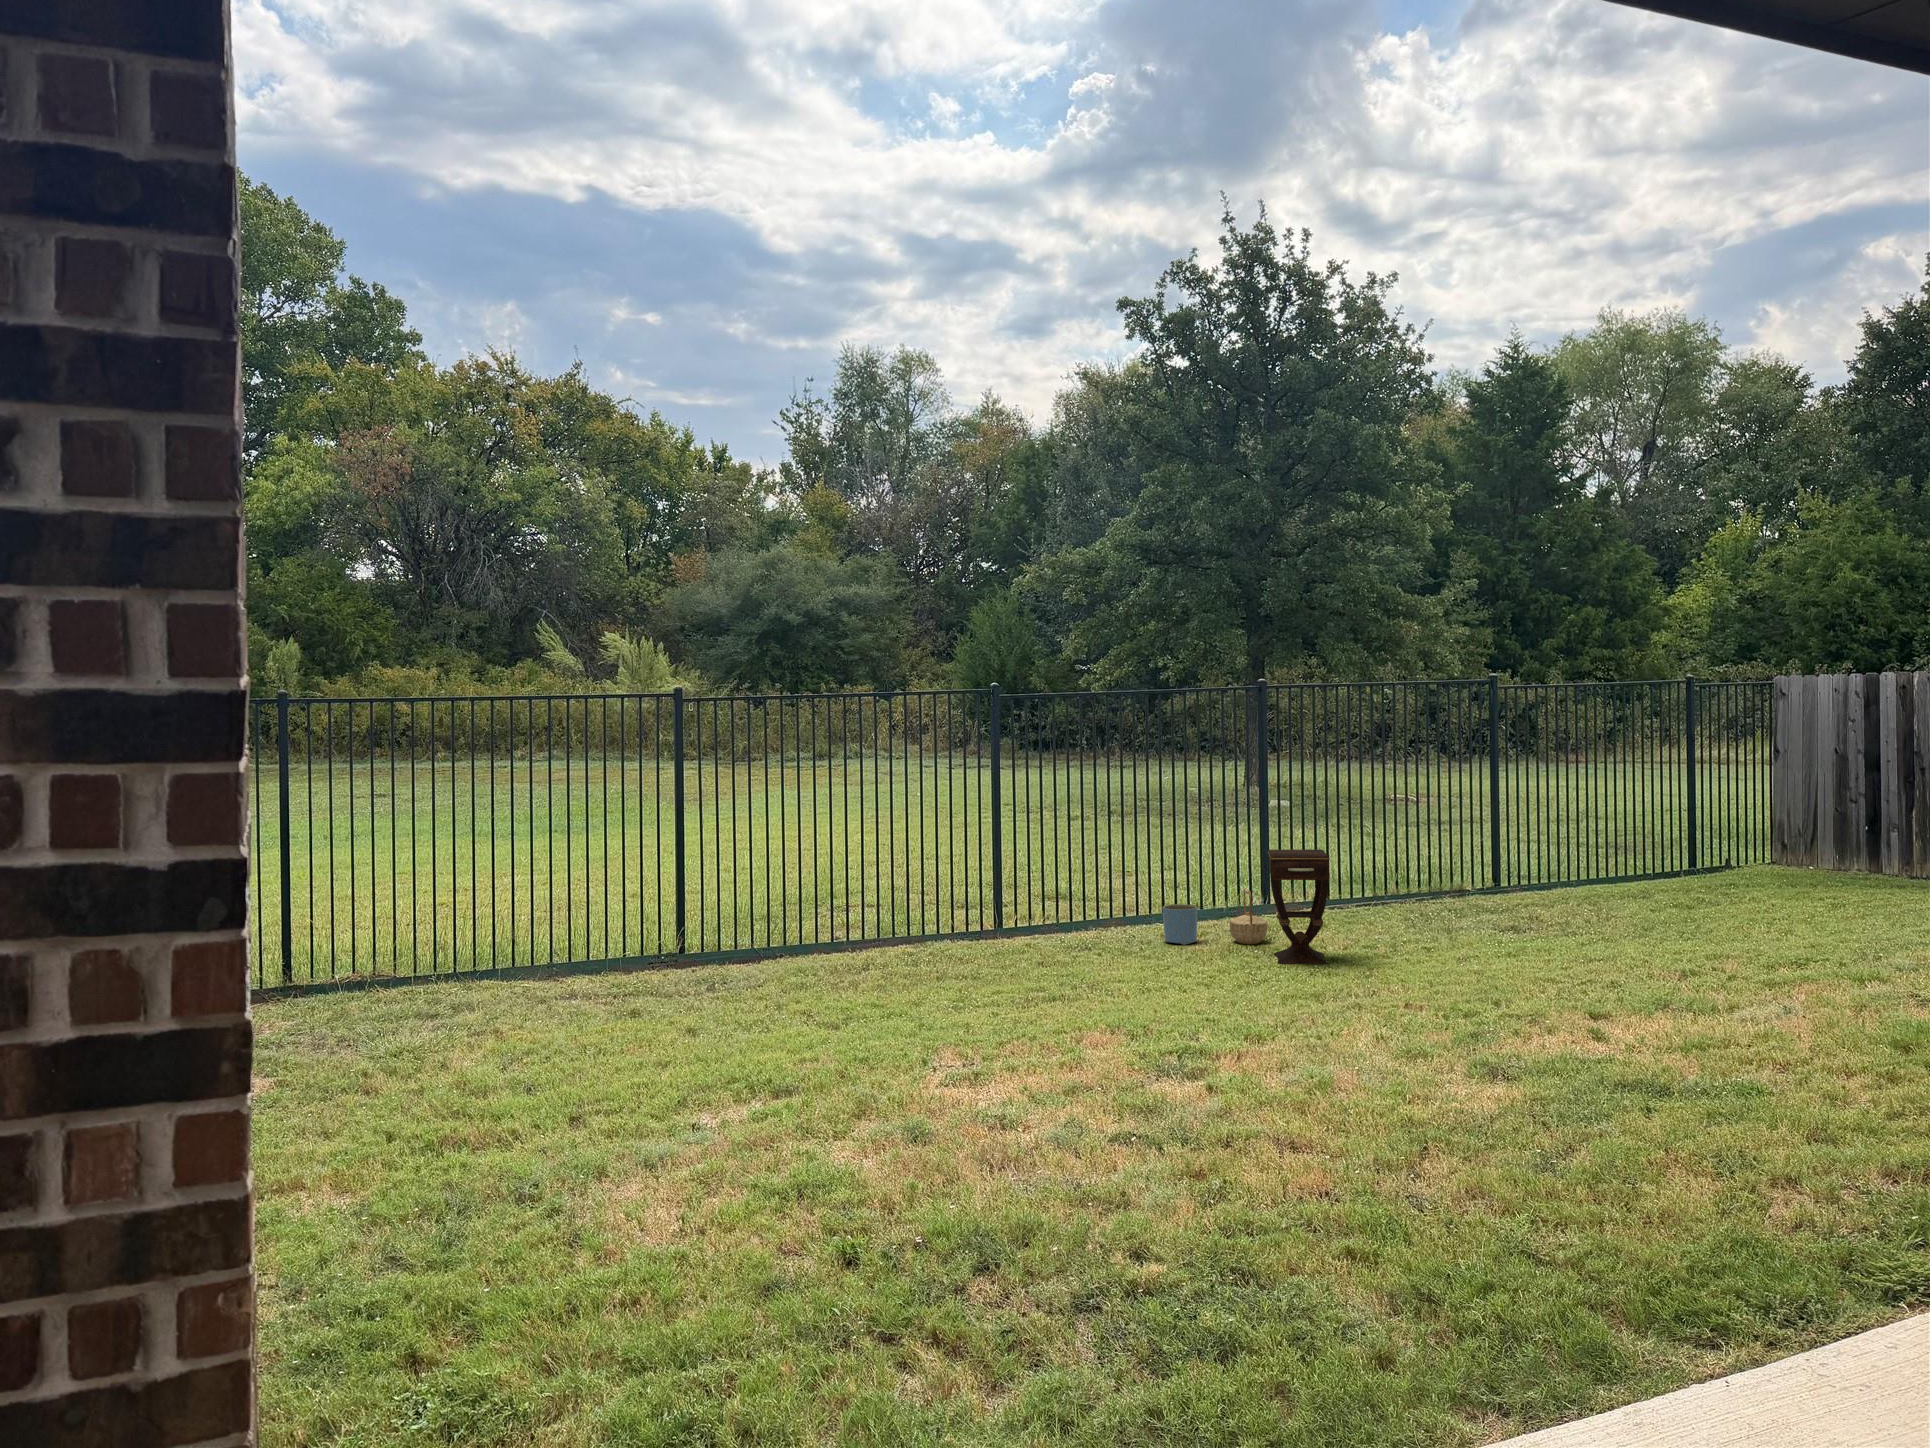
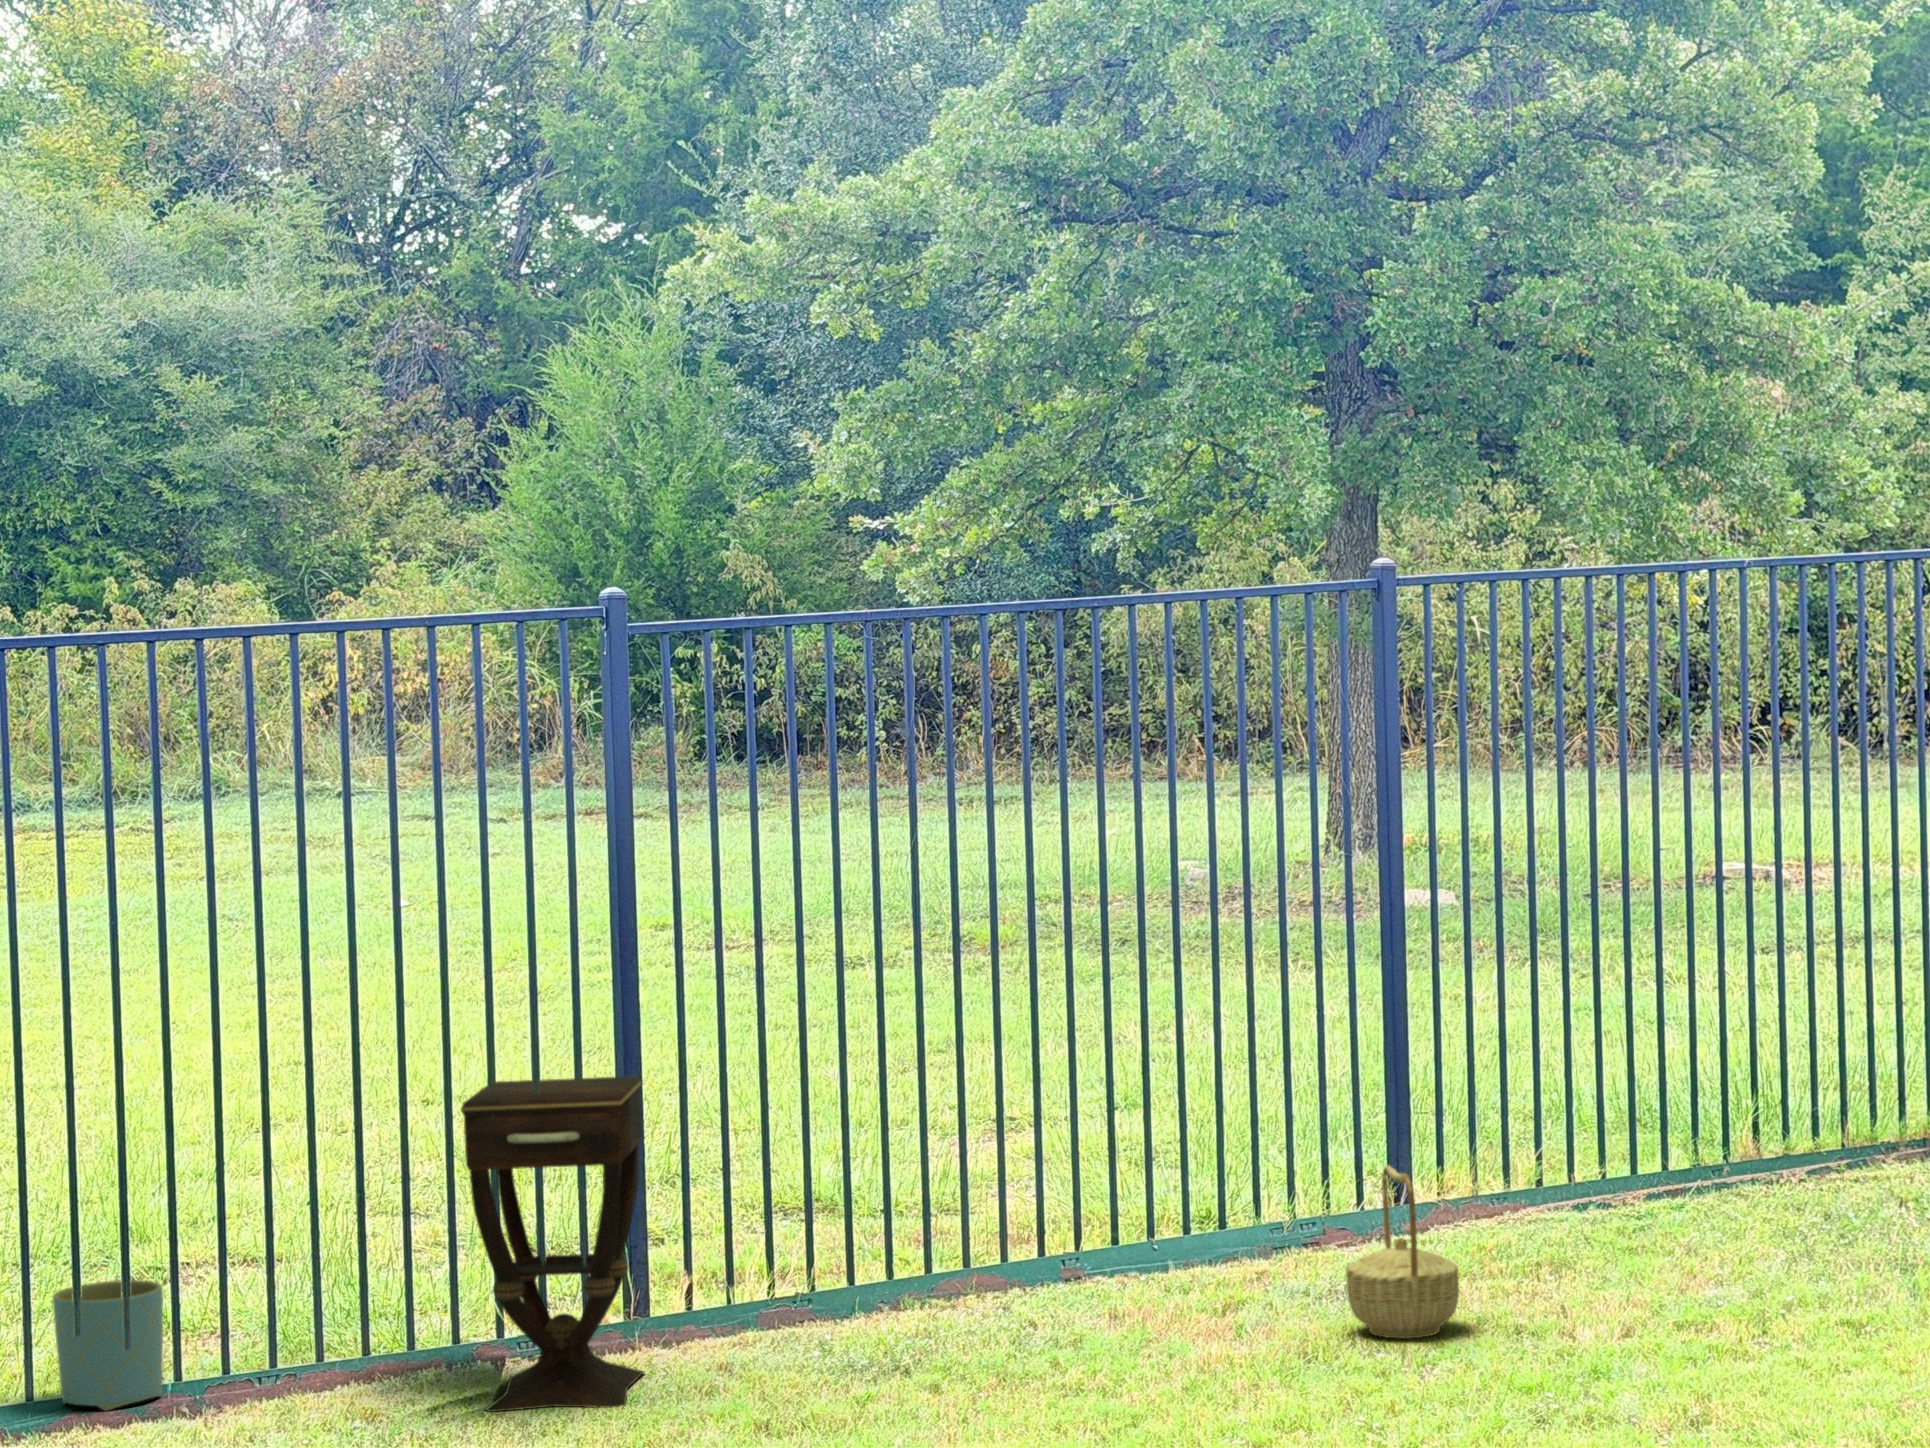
side table: present [1268,849,1330,965] -> present [461,1076,644,1412]
planter: present [1163,904,1197,945] -> present [53,1280,163,1411]

